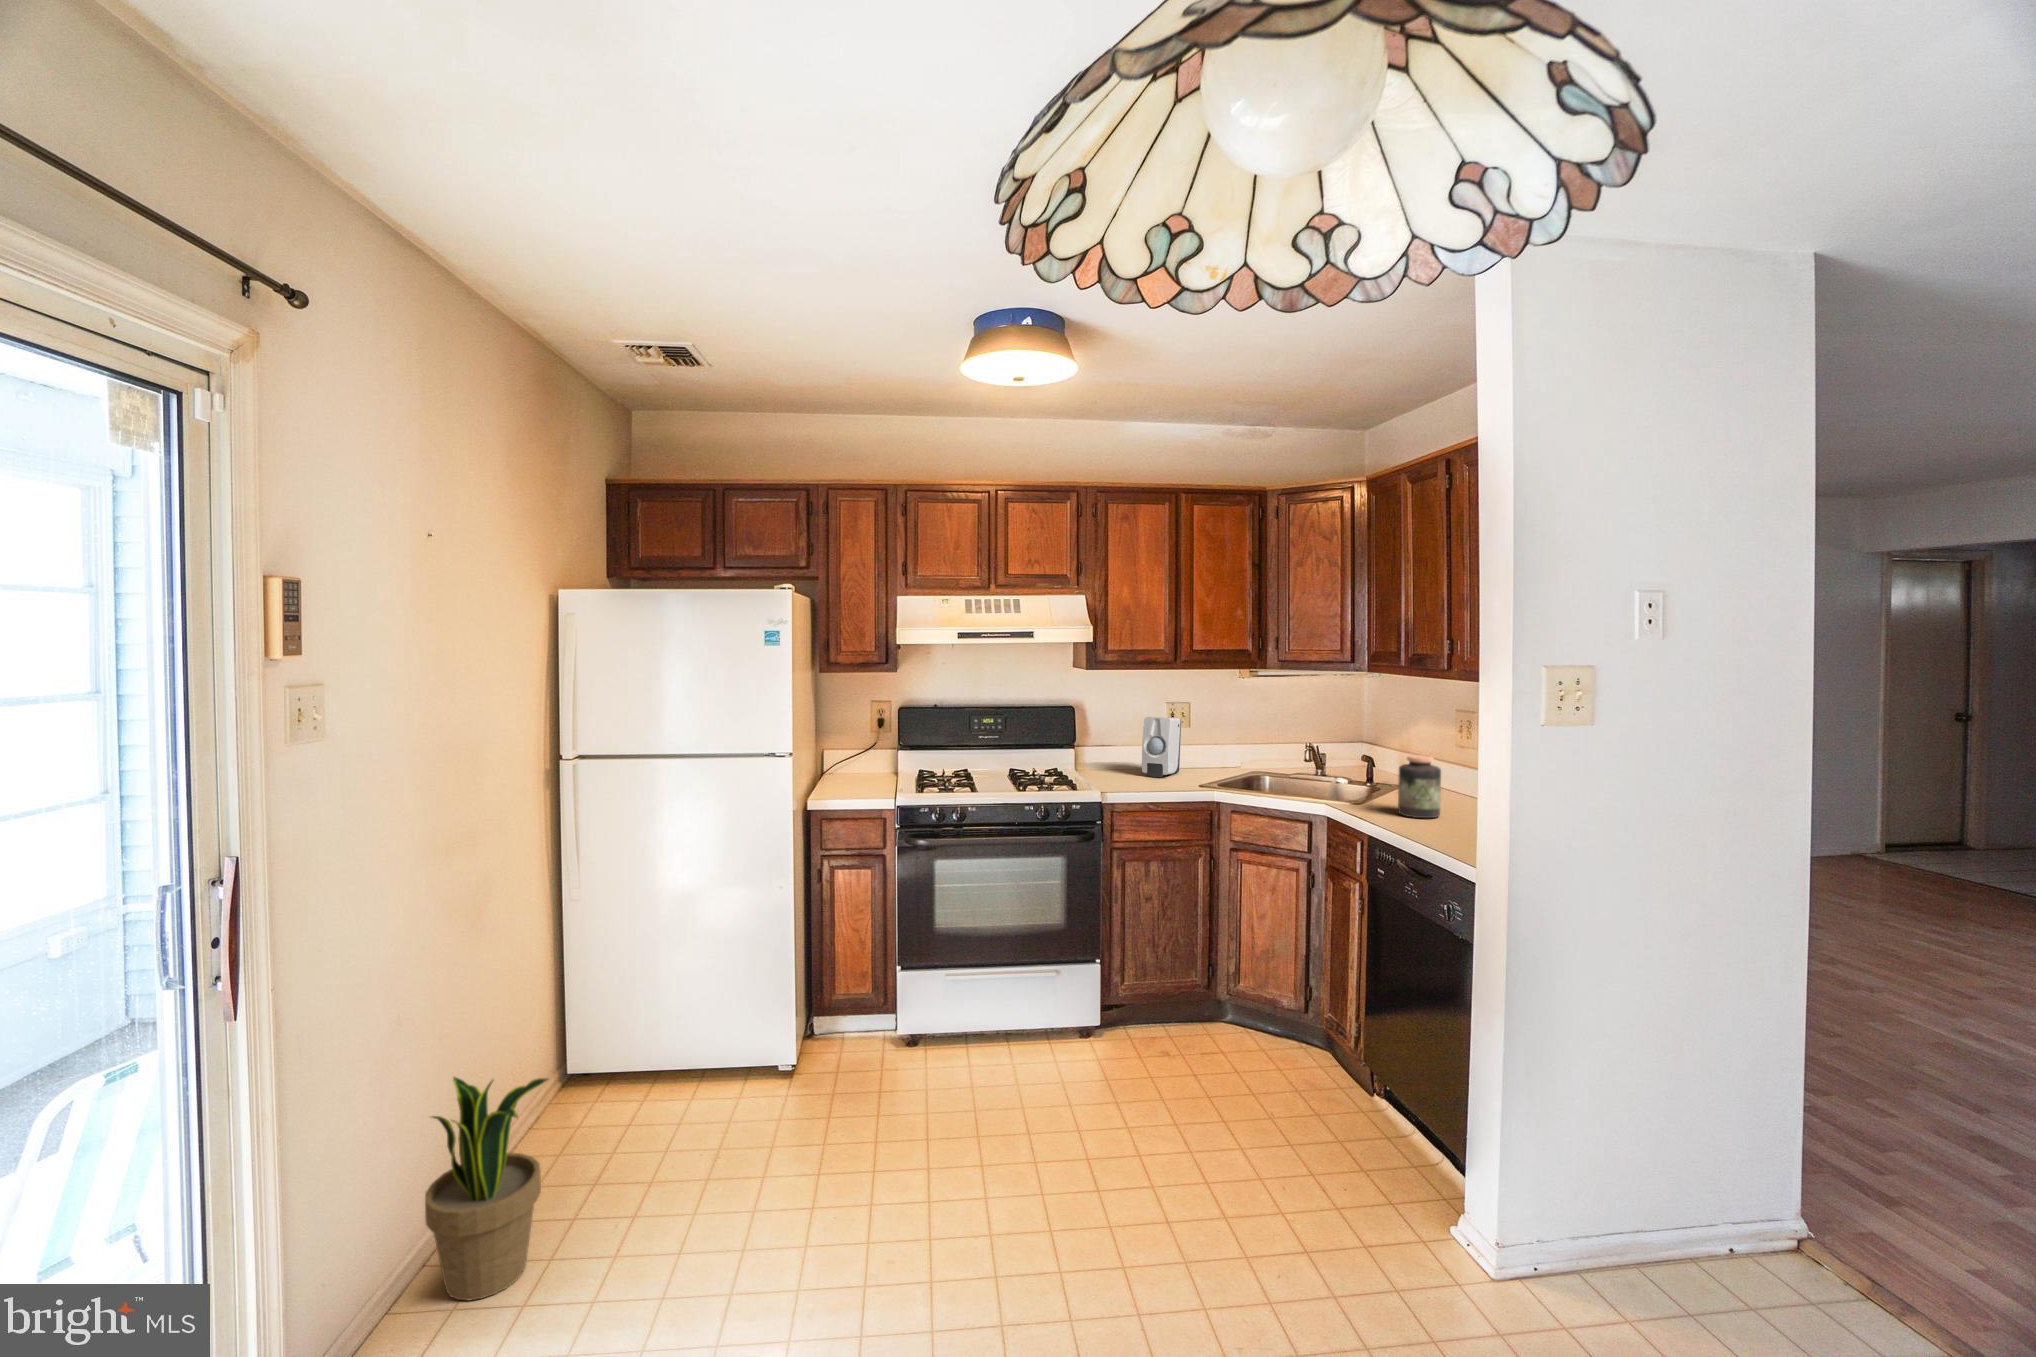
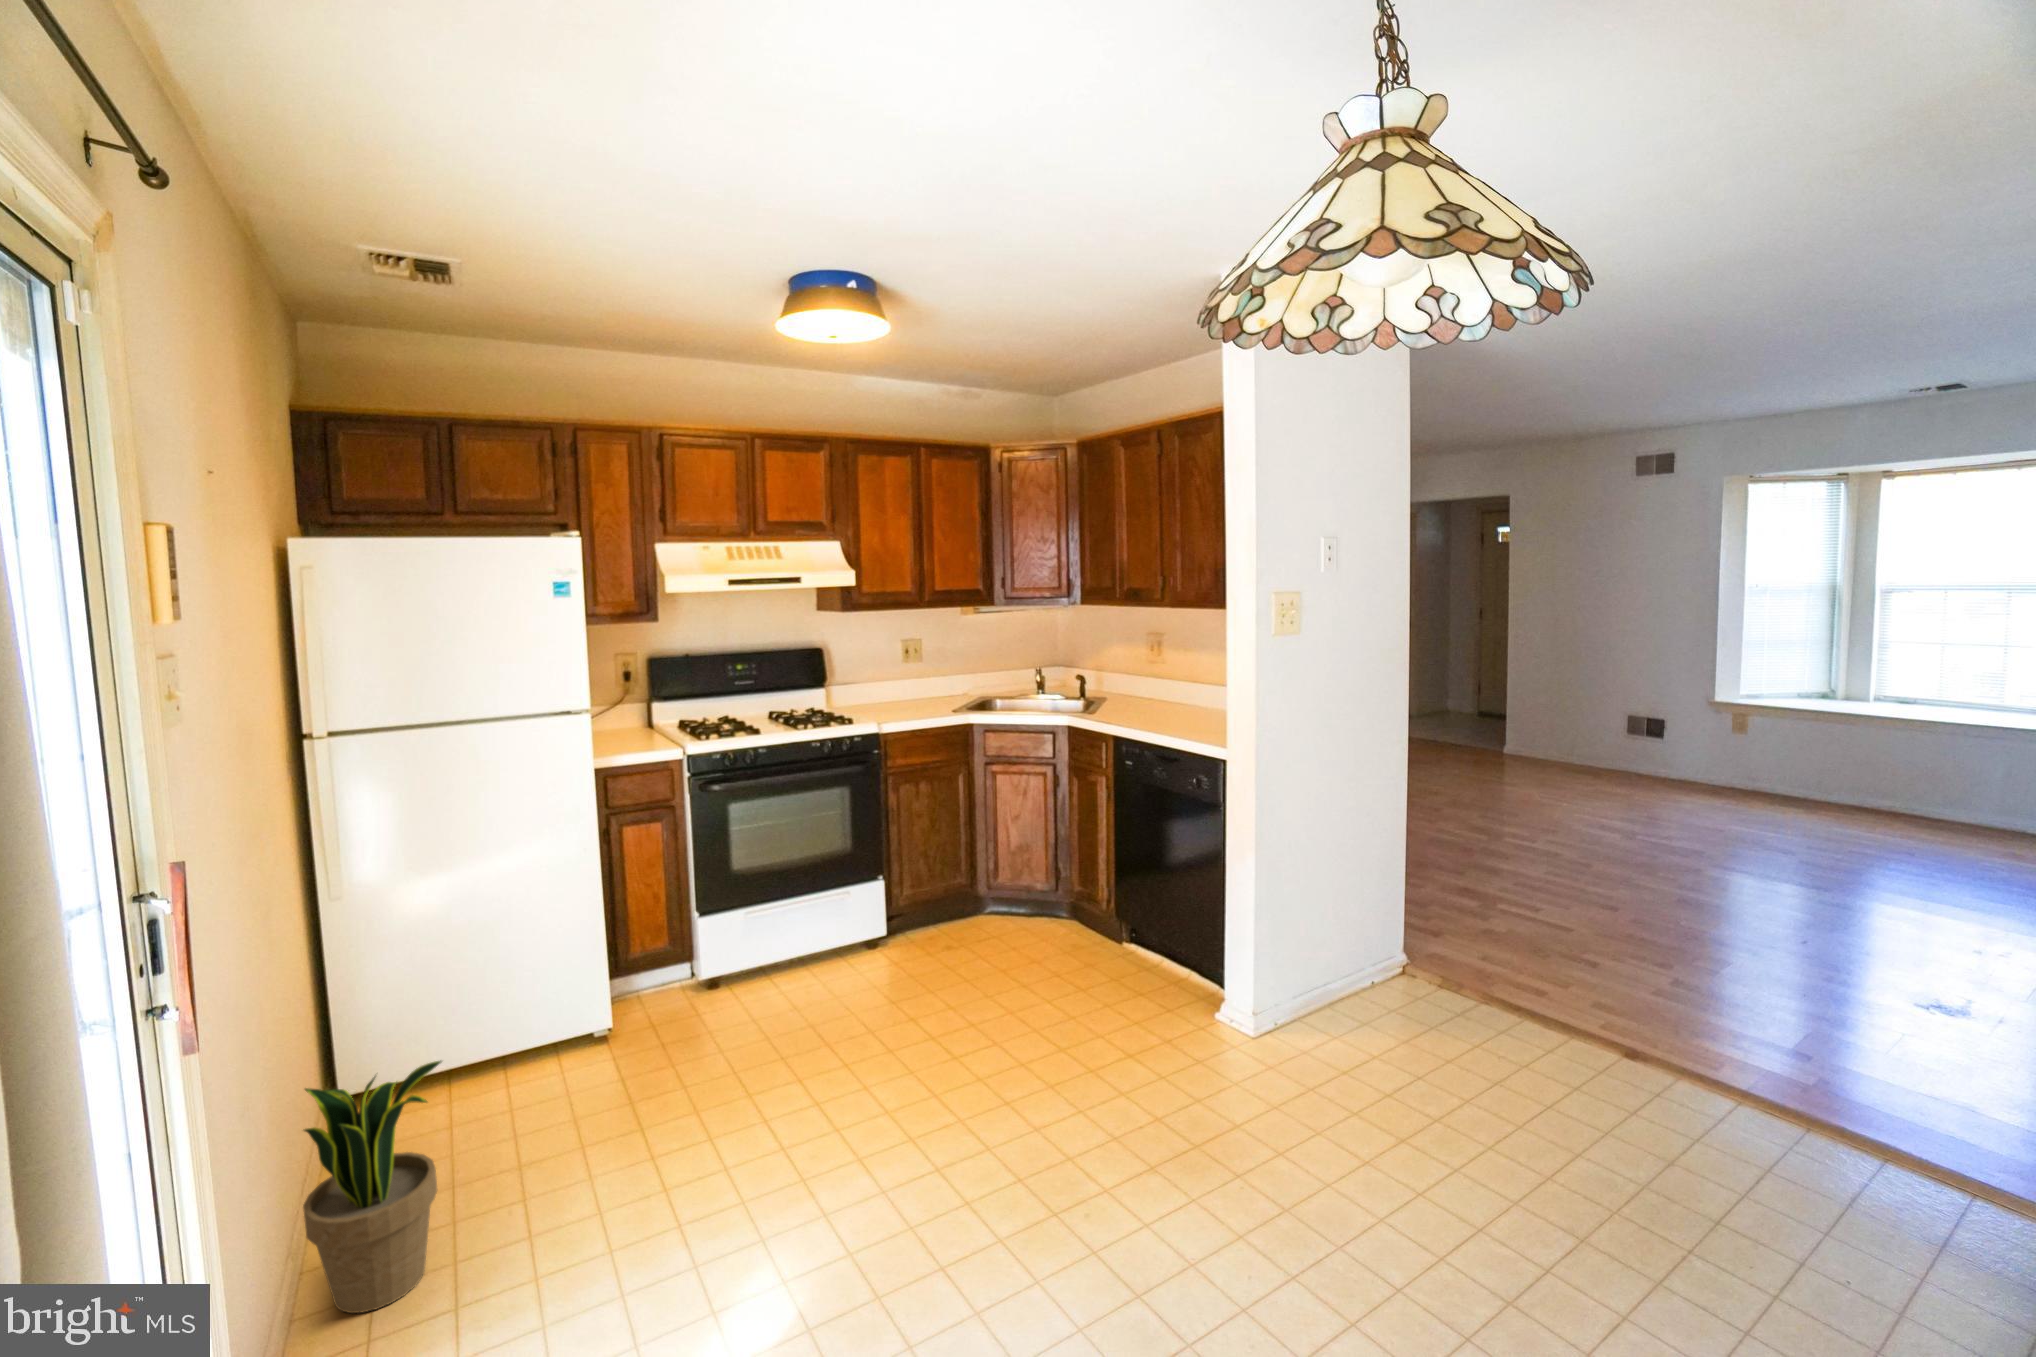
soap dispenser: present [1142,717,1181,777] -> none [897,654,927,708]
jar: present [1398,755,1441,818] -> none [1127,669,1159,719]

